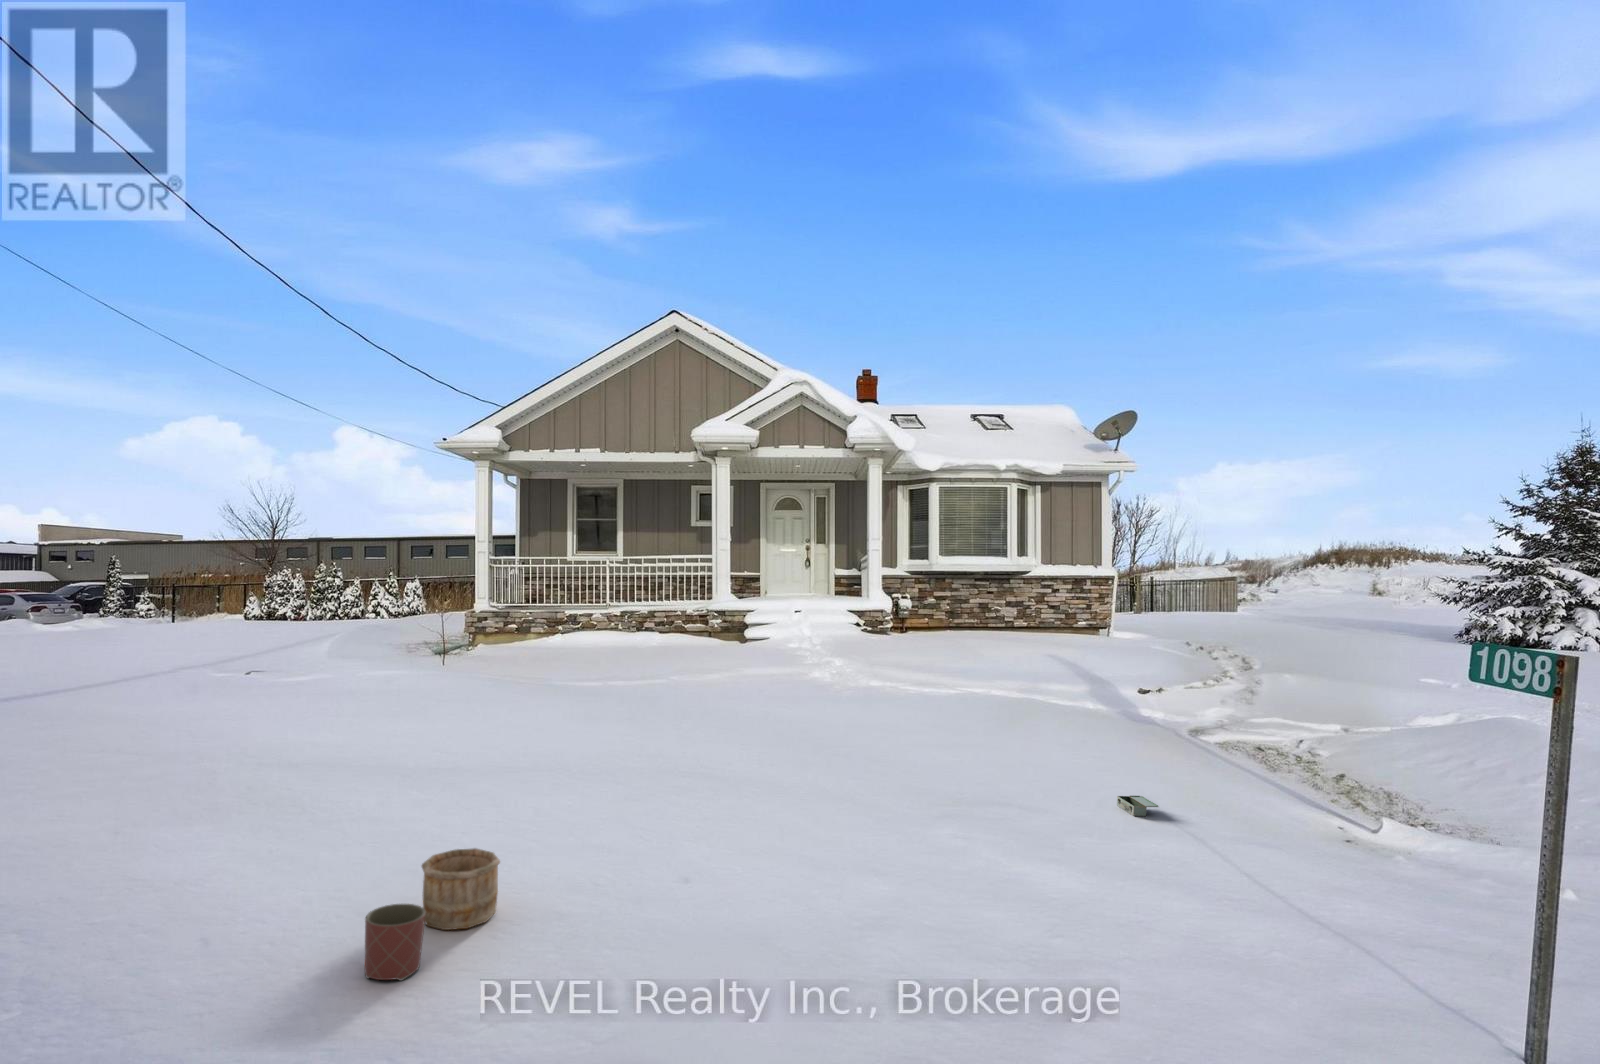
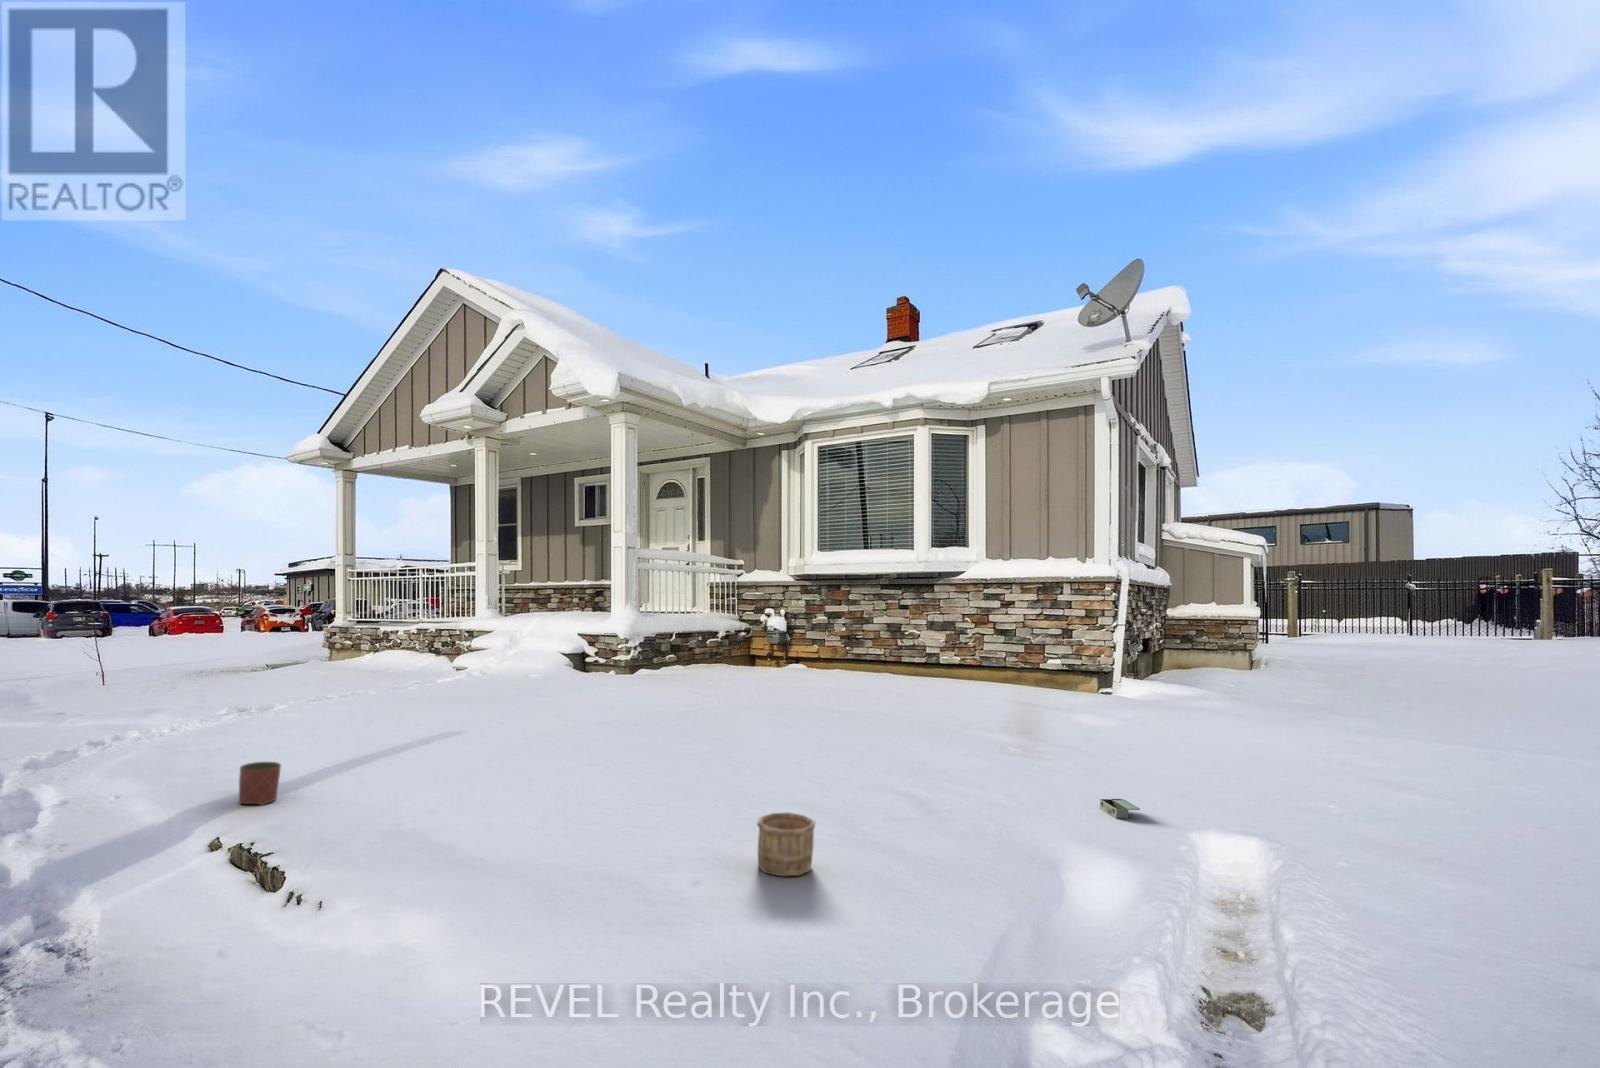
wooden bucket: present [422,848,500,930] -> present [757,813,815,876]
planter: present [365,904,425,980] -> present [239,762,281,805]

